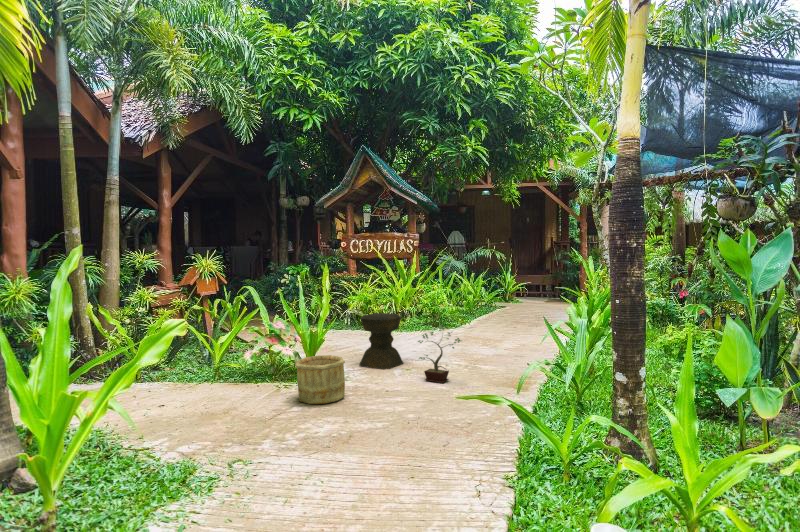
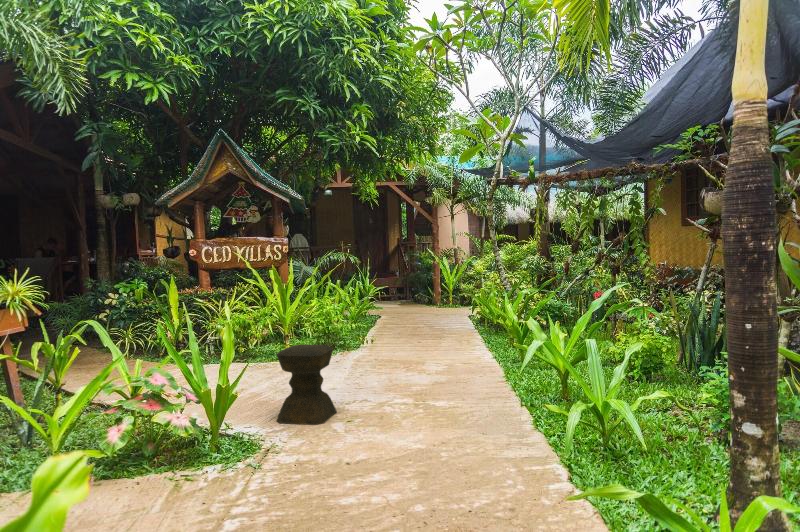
potted plant: present [418,324,461,383] -> none [375,357,447,440]
wooden bucket: present [295,355,345,404] -> none [213,422,296,510]

